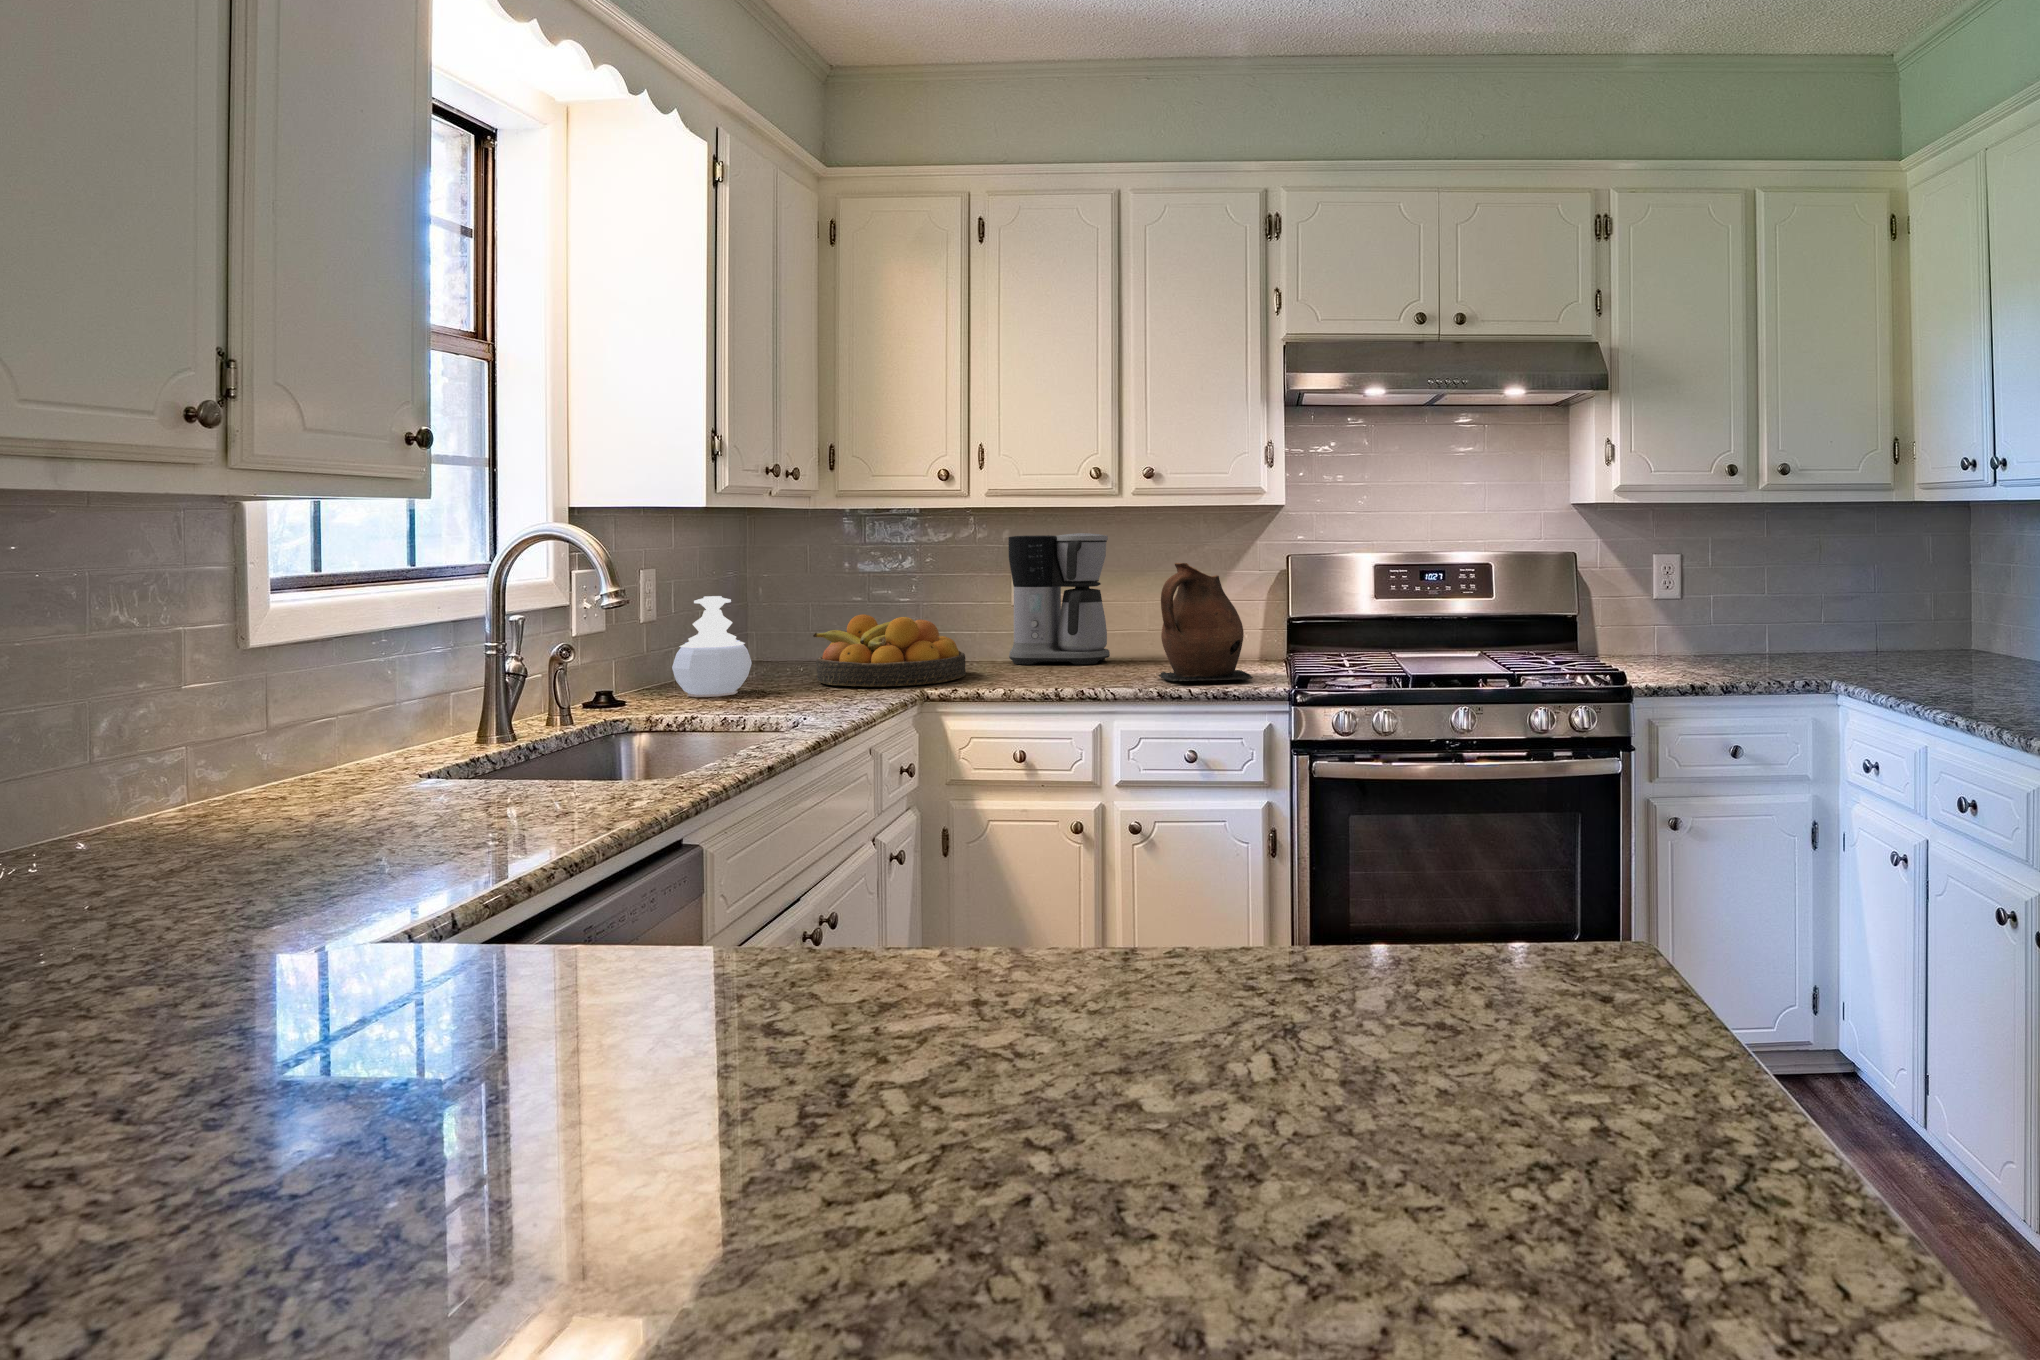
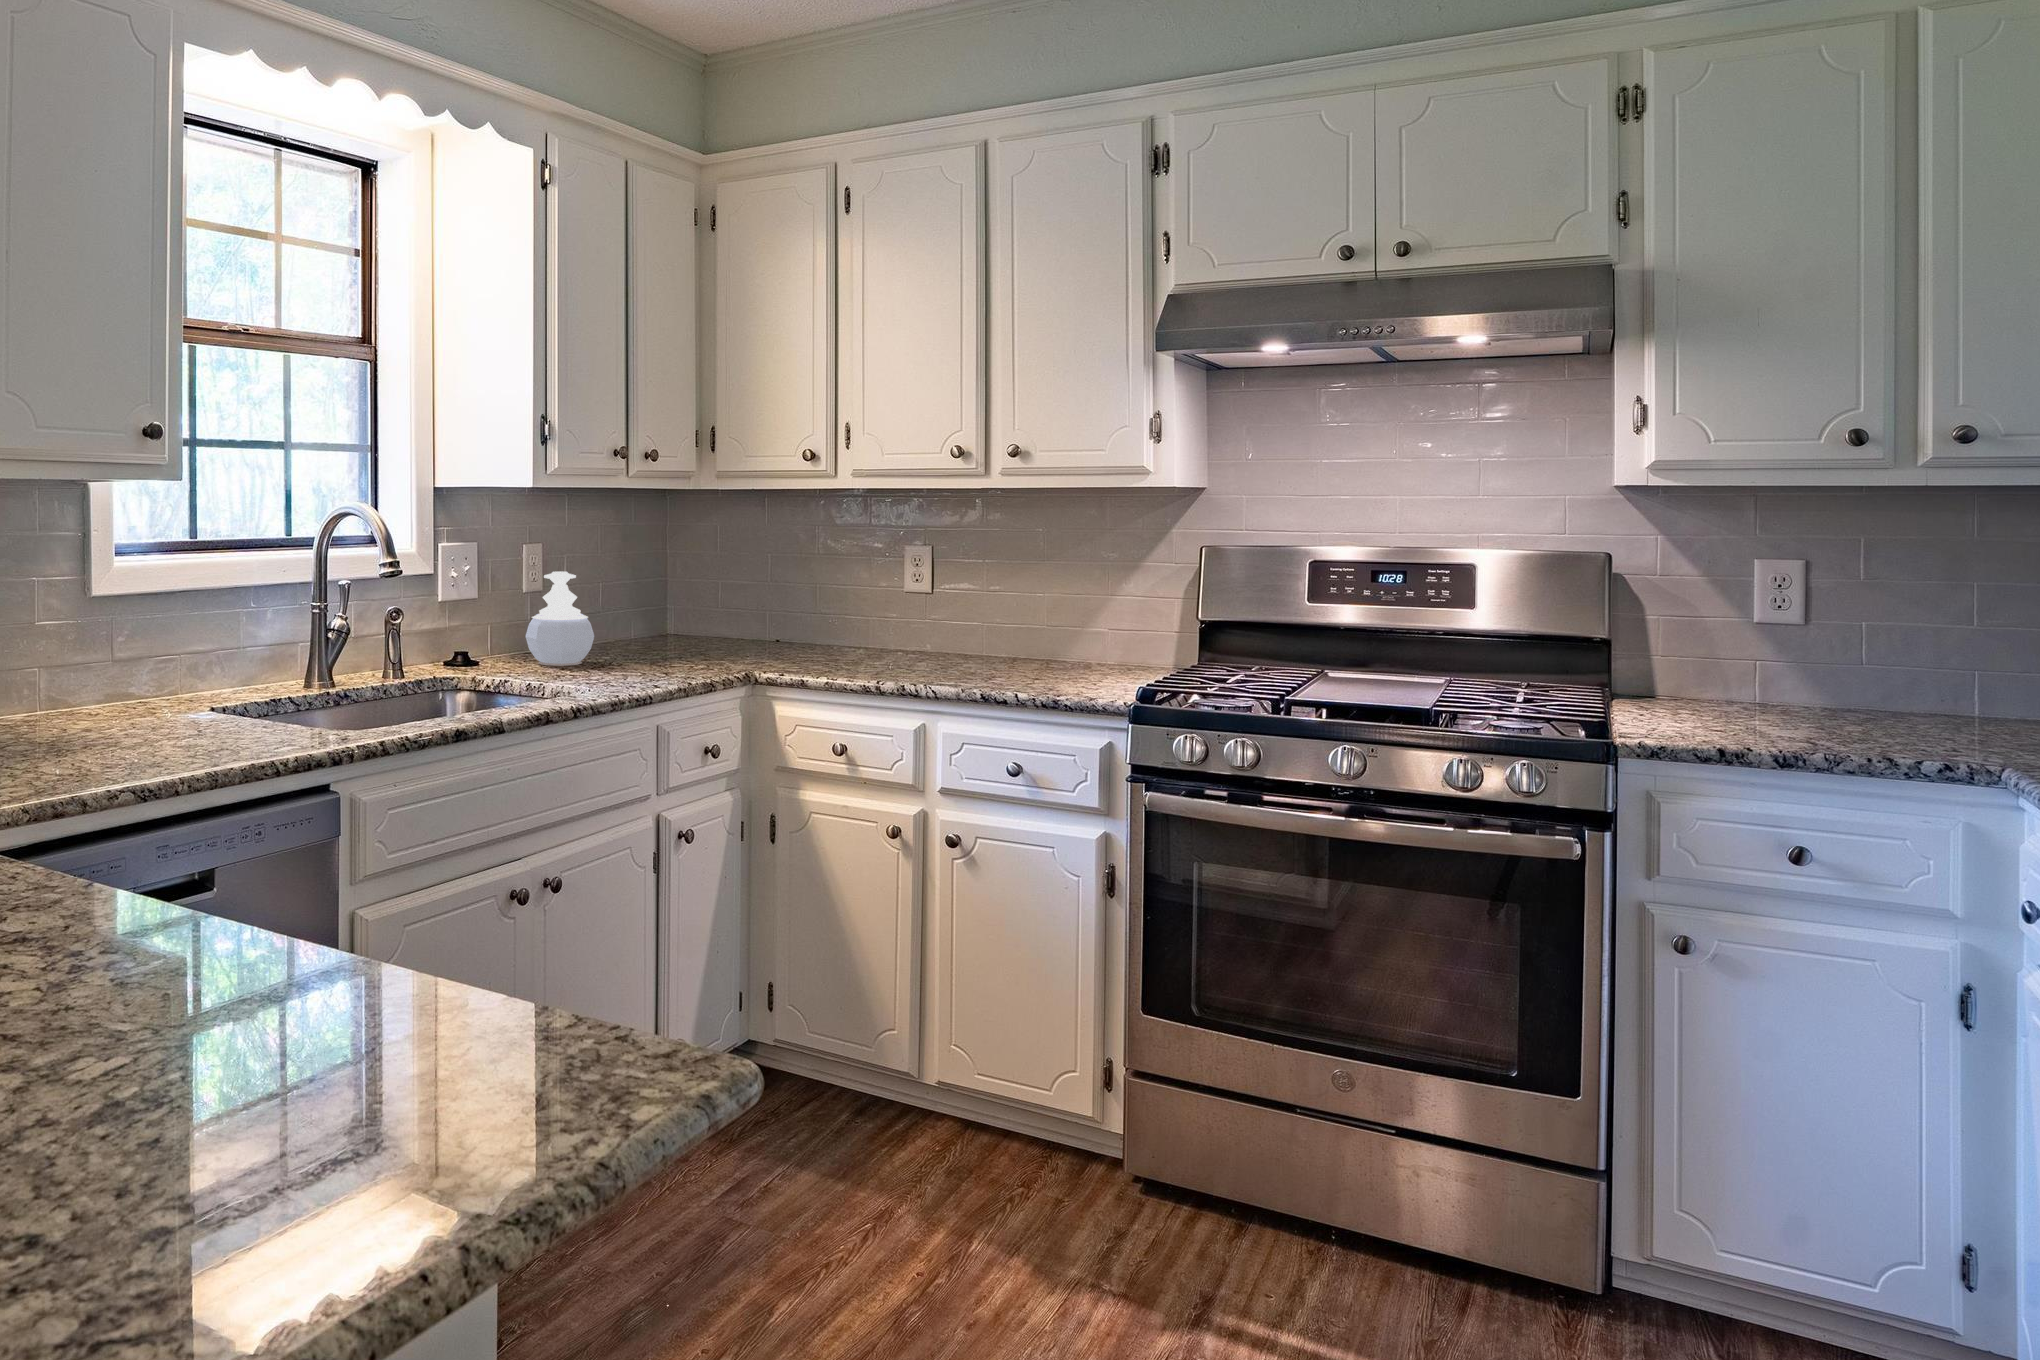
coffee maker: present [1008,533,1110,665] -> none [862,514,970,659]
ceramic pitcher: present [1158,563,1253,681] -> none [986,553,1097,693]
fruit bowl: present [813,615,966,687] -> none [655,594,801,668]

